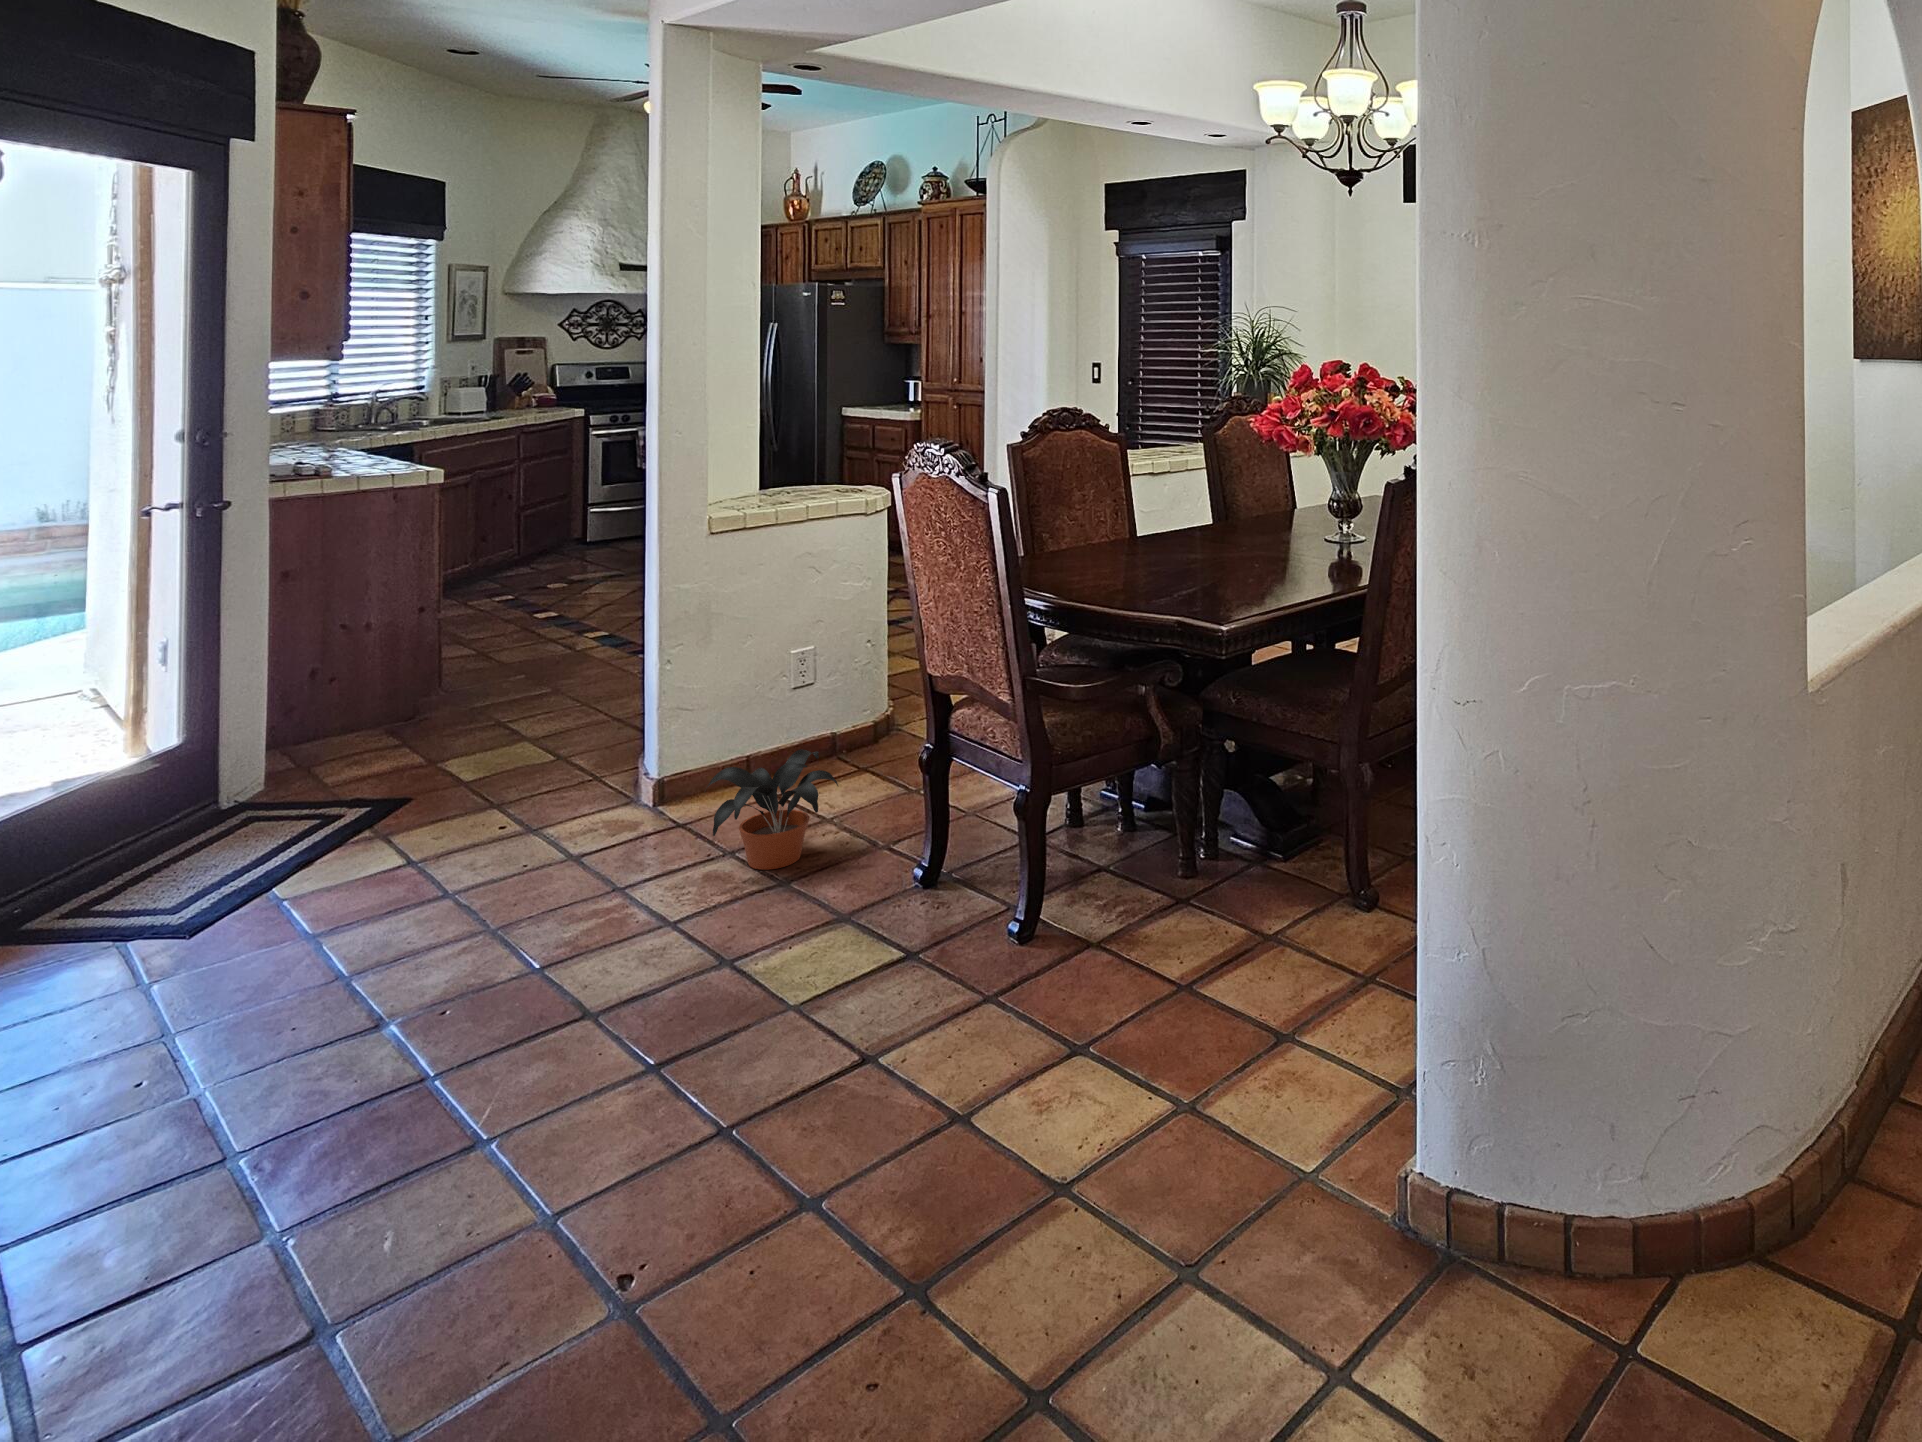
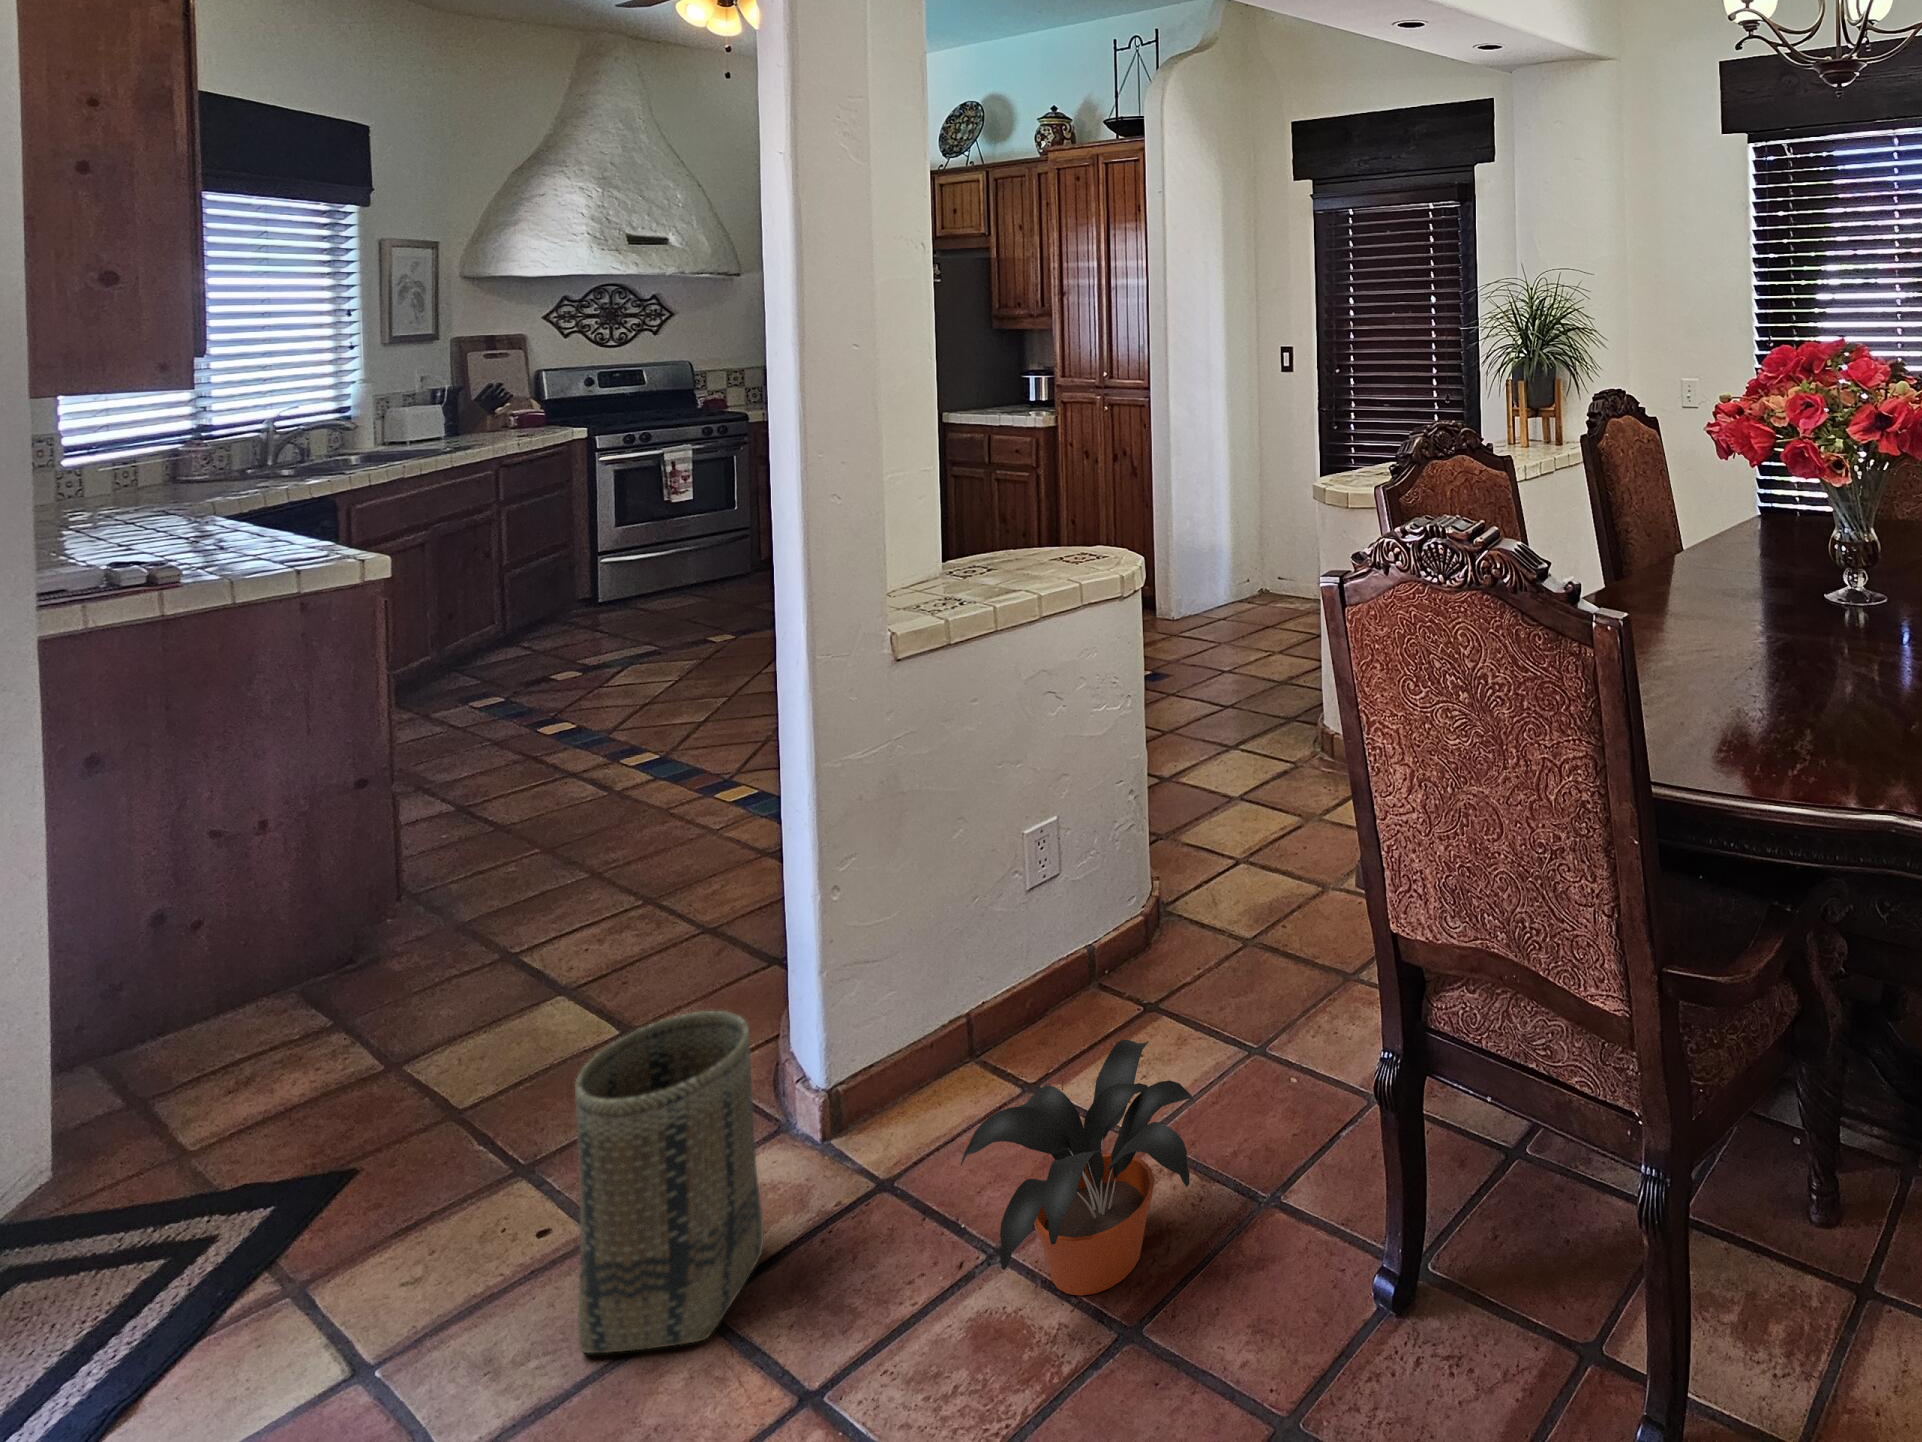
basket: none [512,706,608,866] -> present [575,1011,764,1353]

